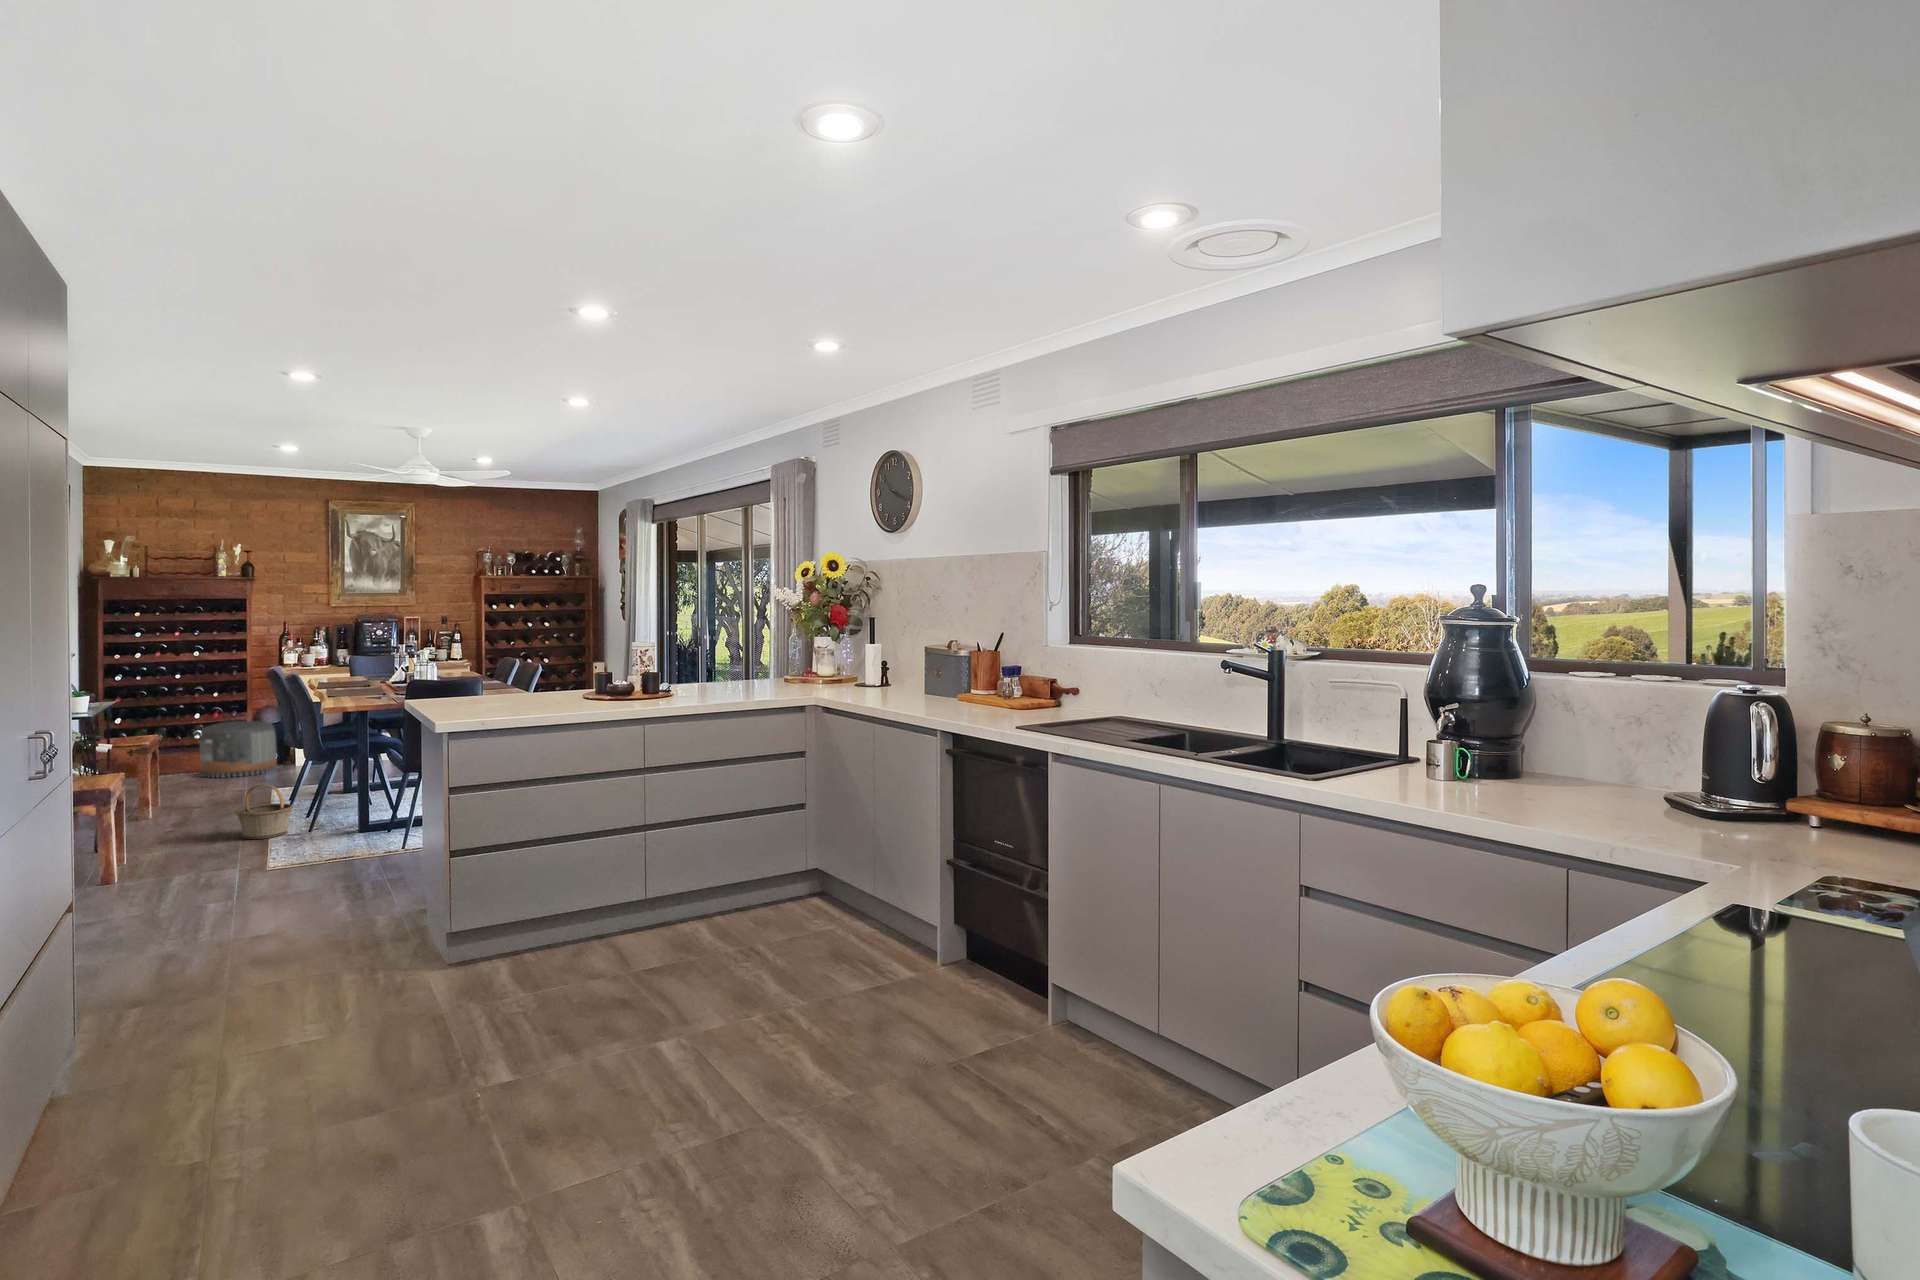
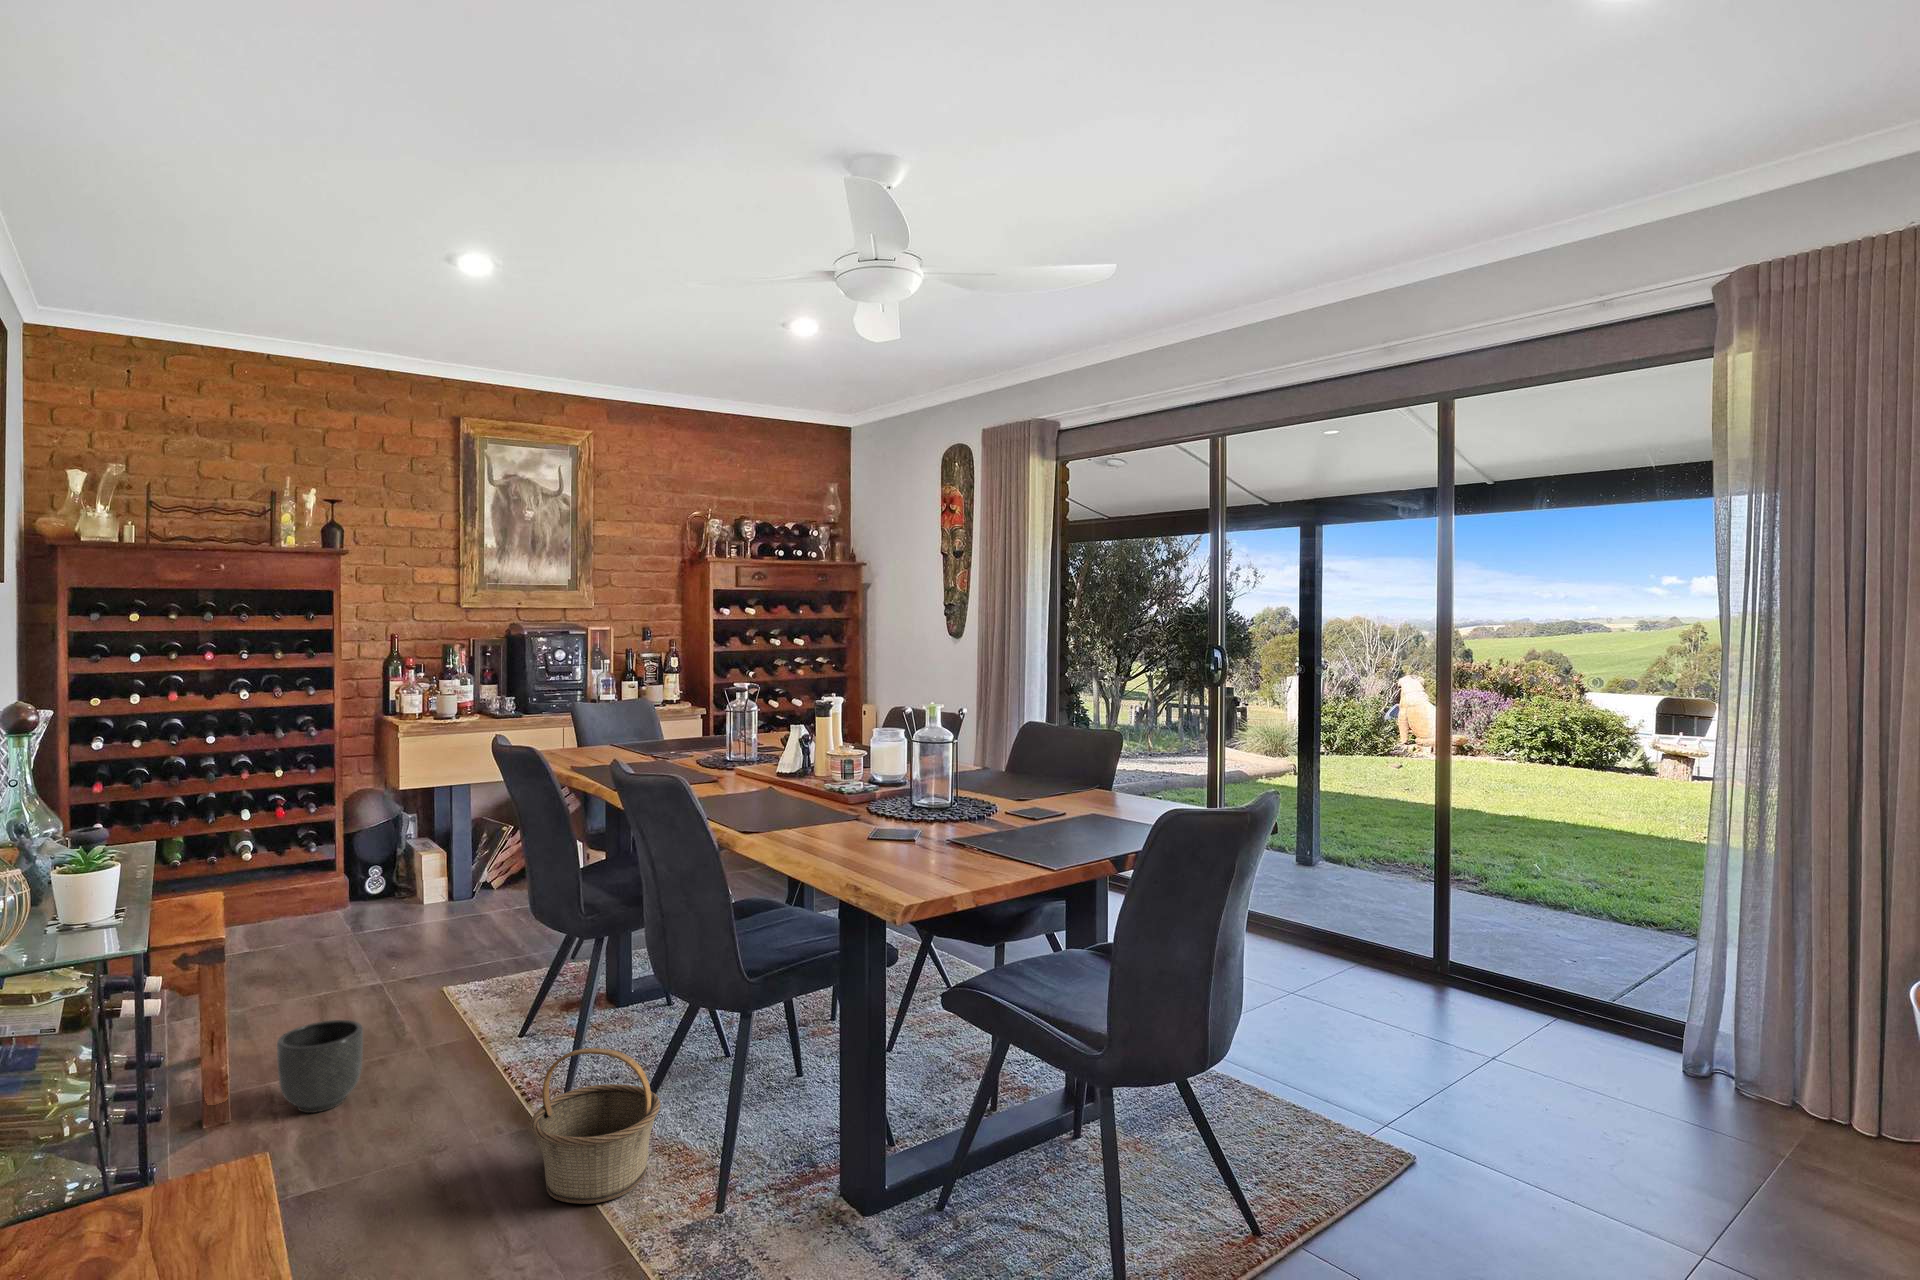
pouf: present [200,721,277,778] -> none [257,823,398,943]
planter: none [161,787,200,821] -> present [277,1020,363,1113]

